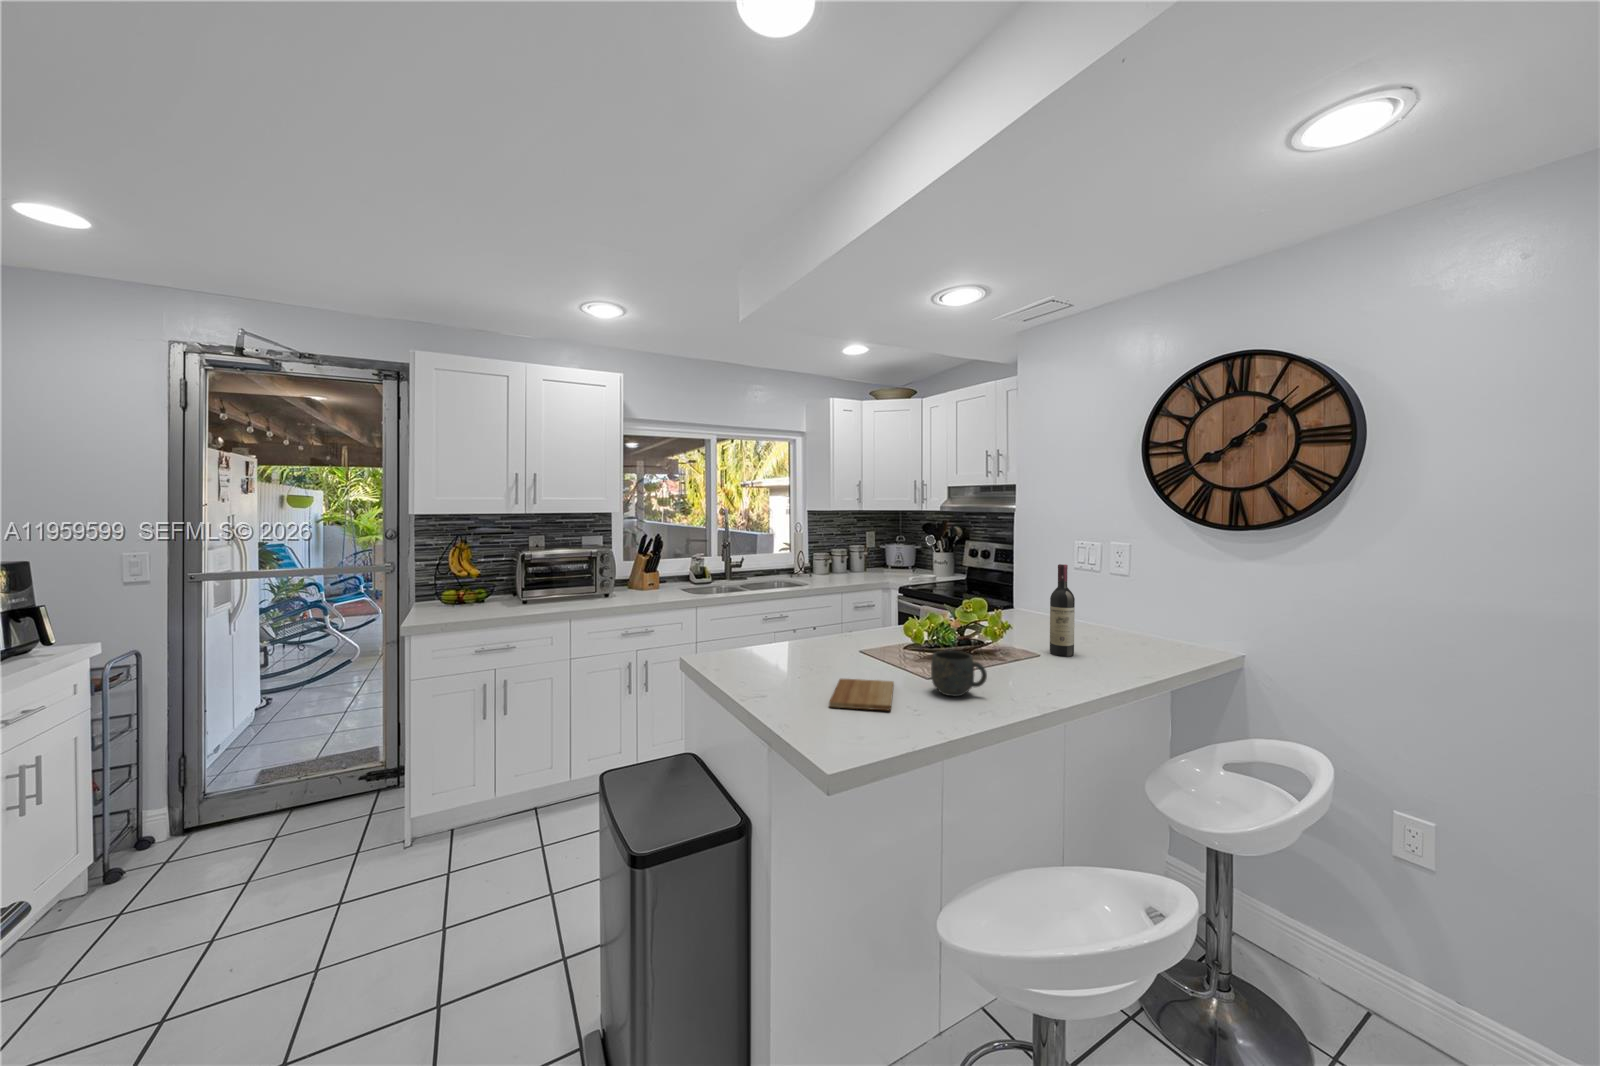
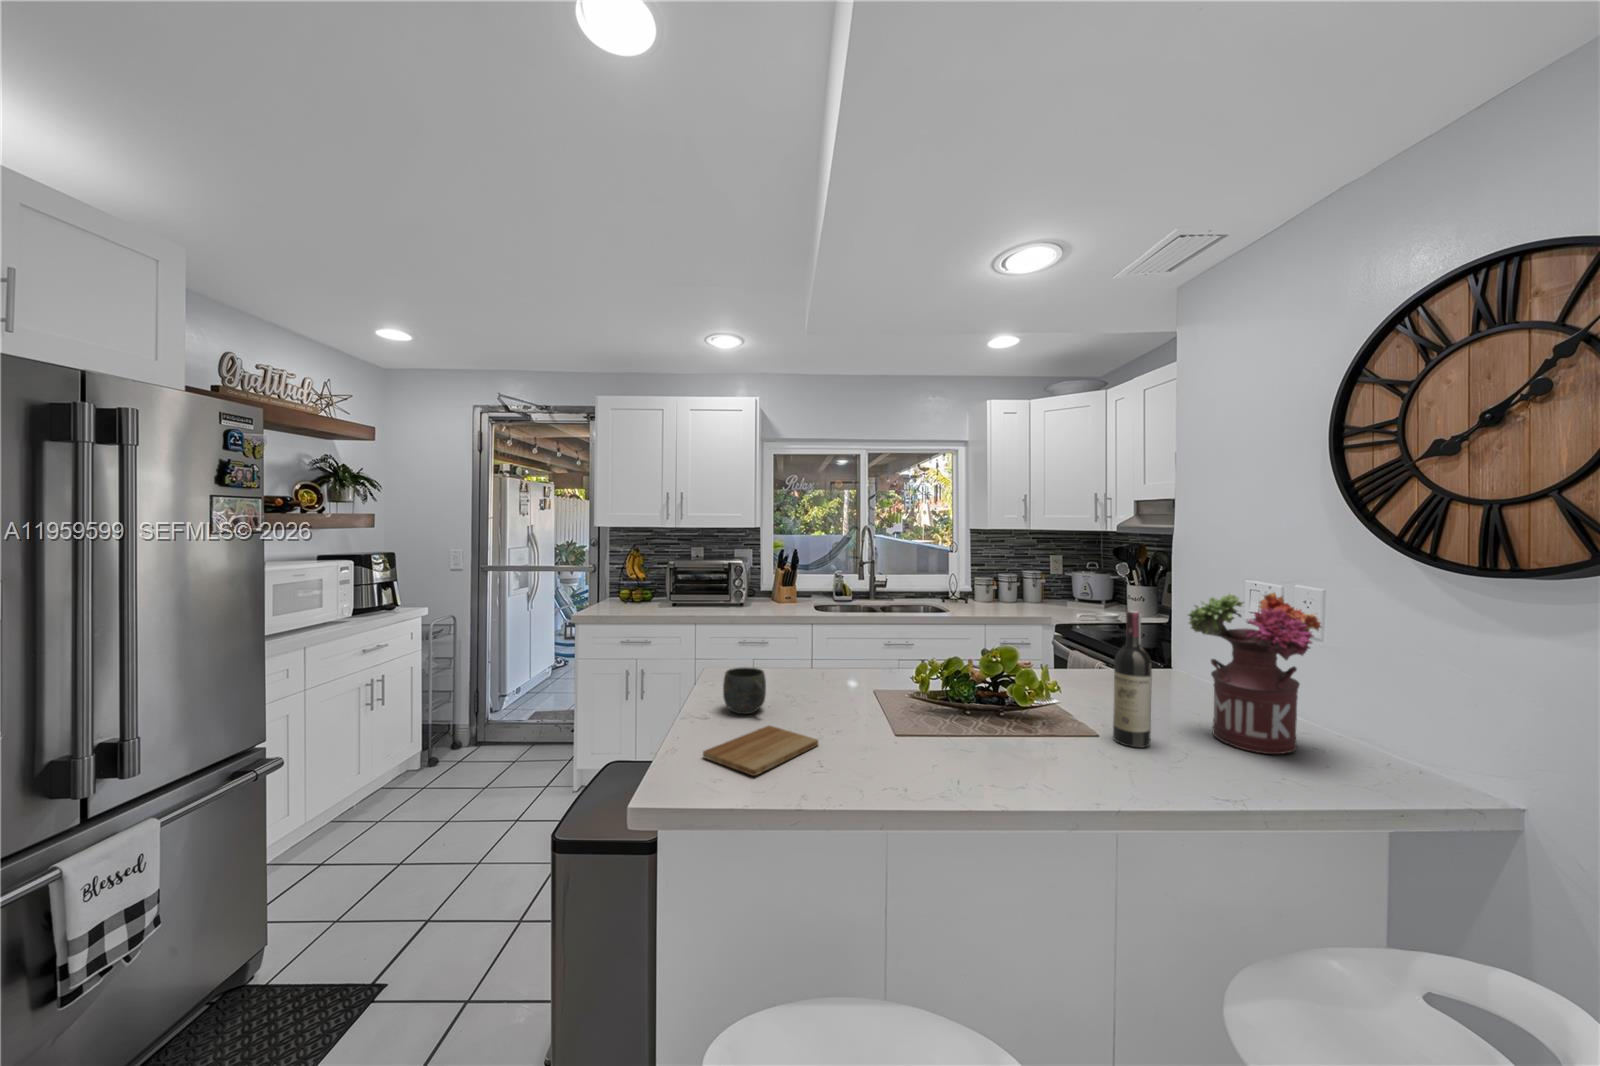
flower arrangement: none [1079,547,1156,649] -> present [1188,593,1321,754]
mug: present [931,651,987,696] -> present [723,668,766,714]

